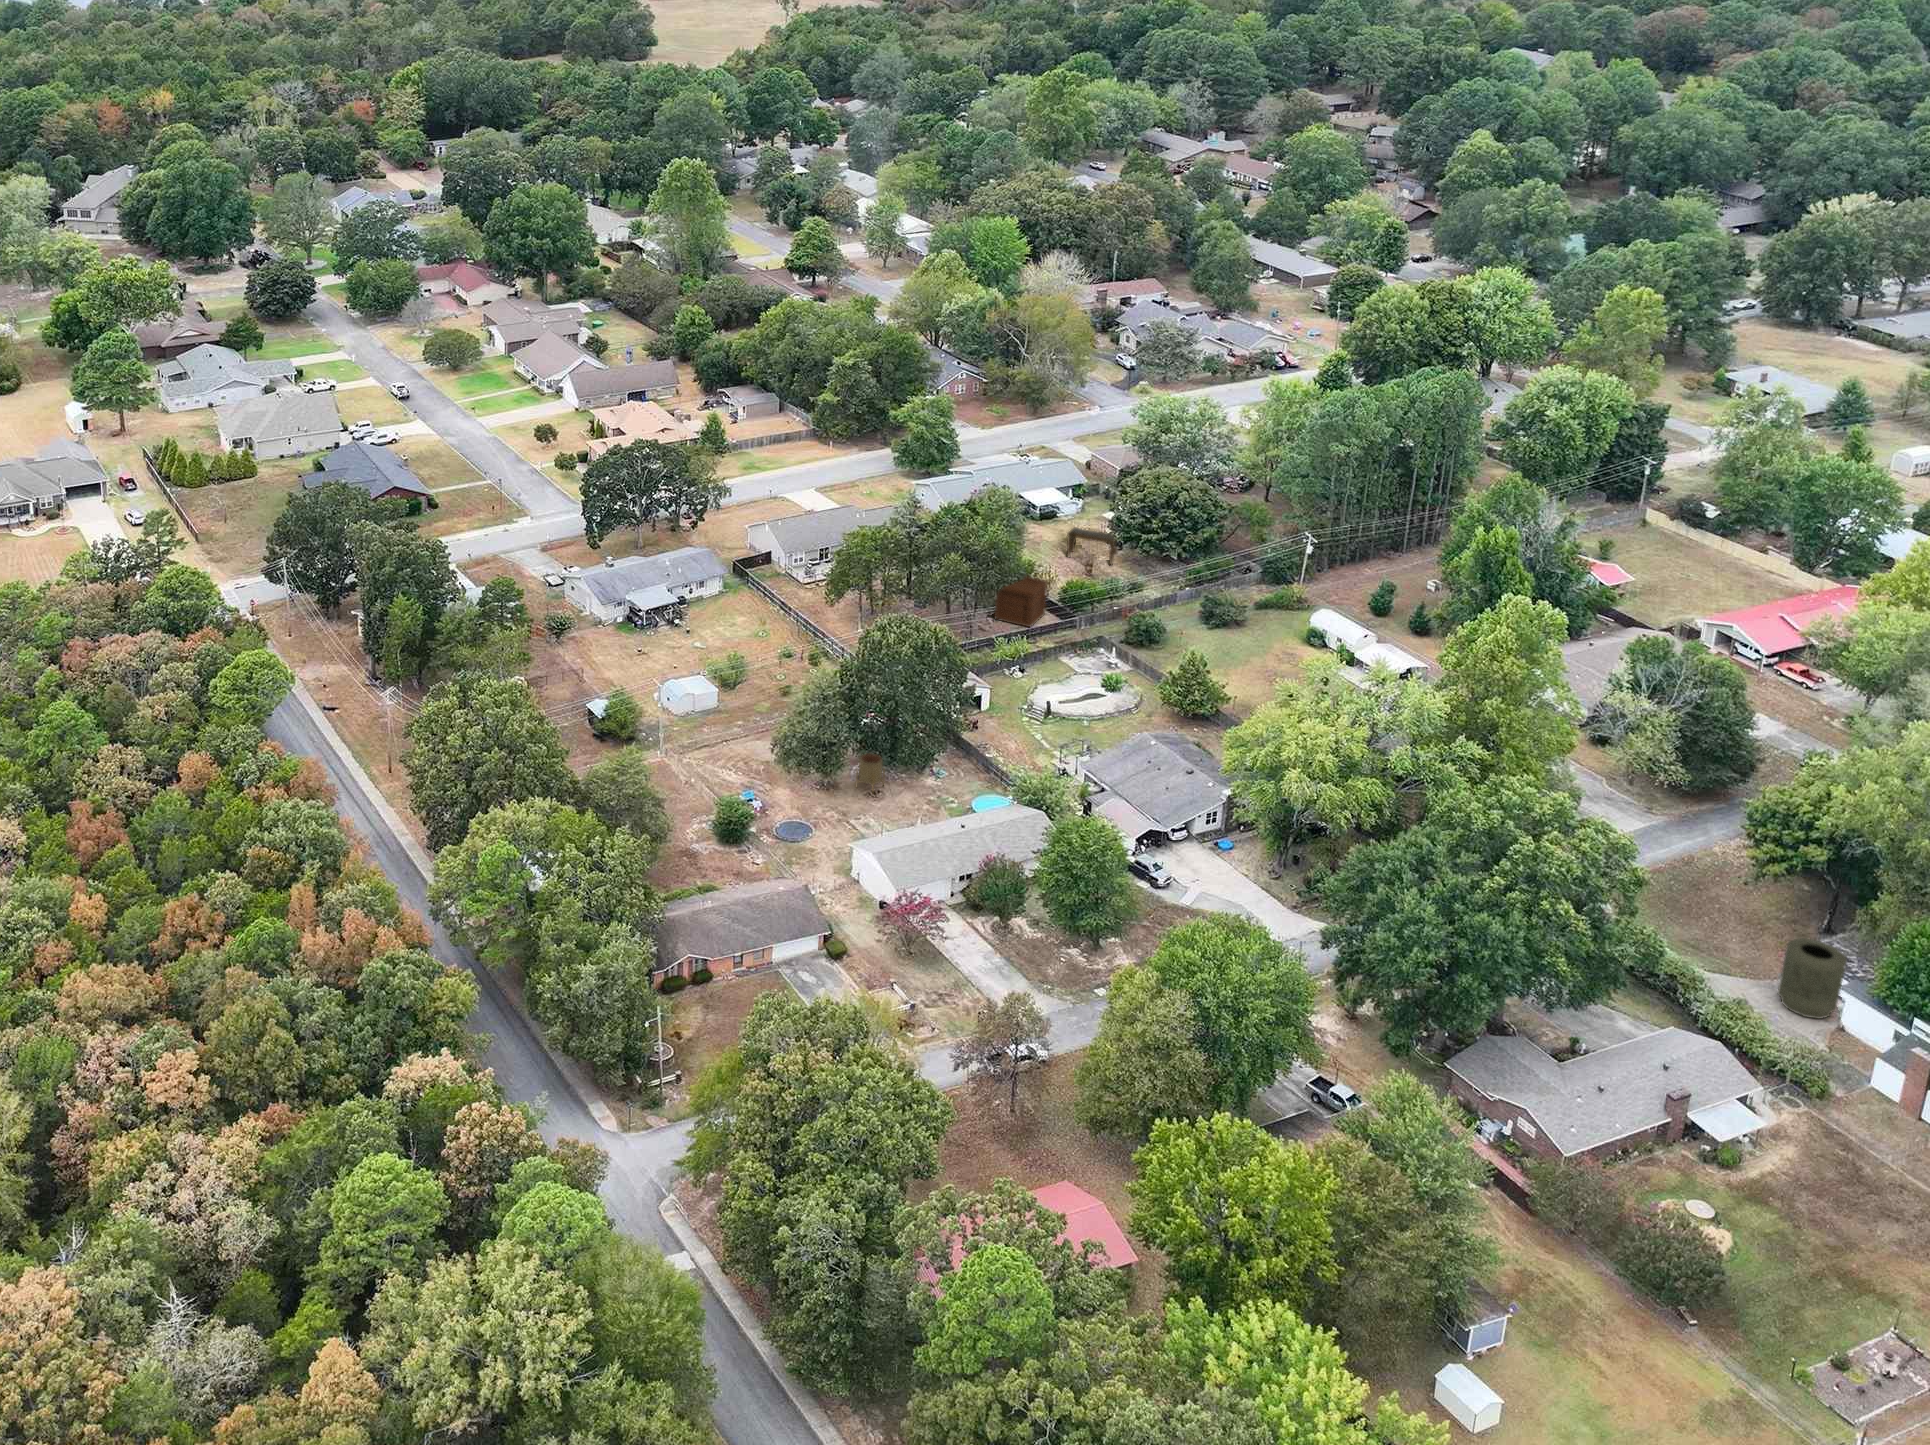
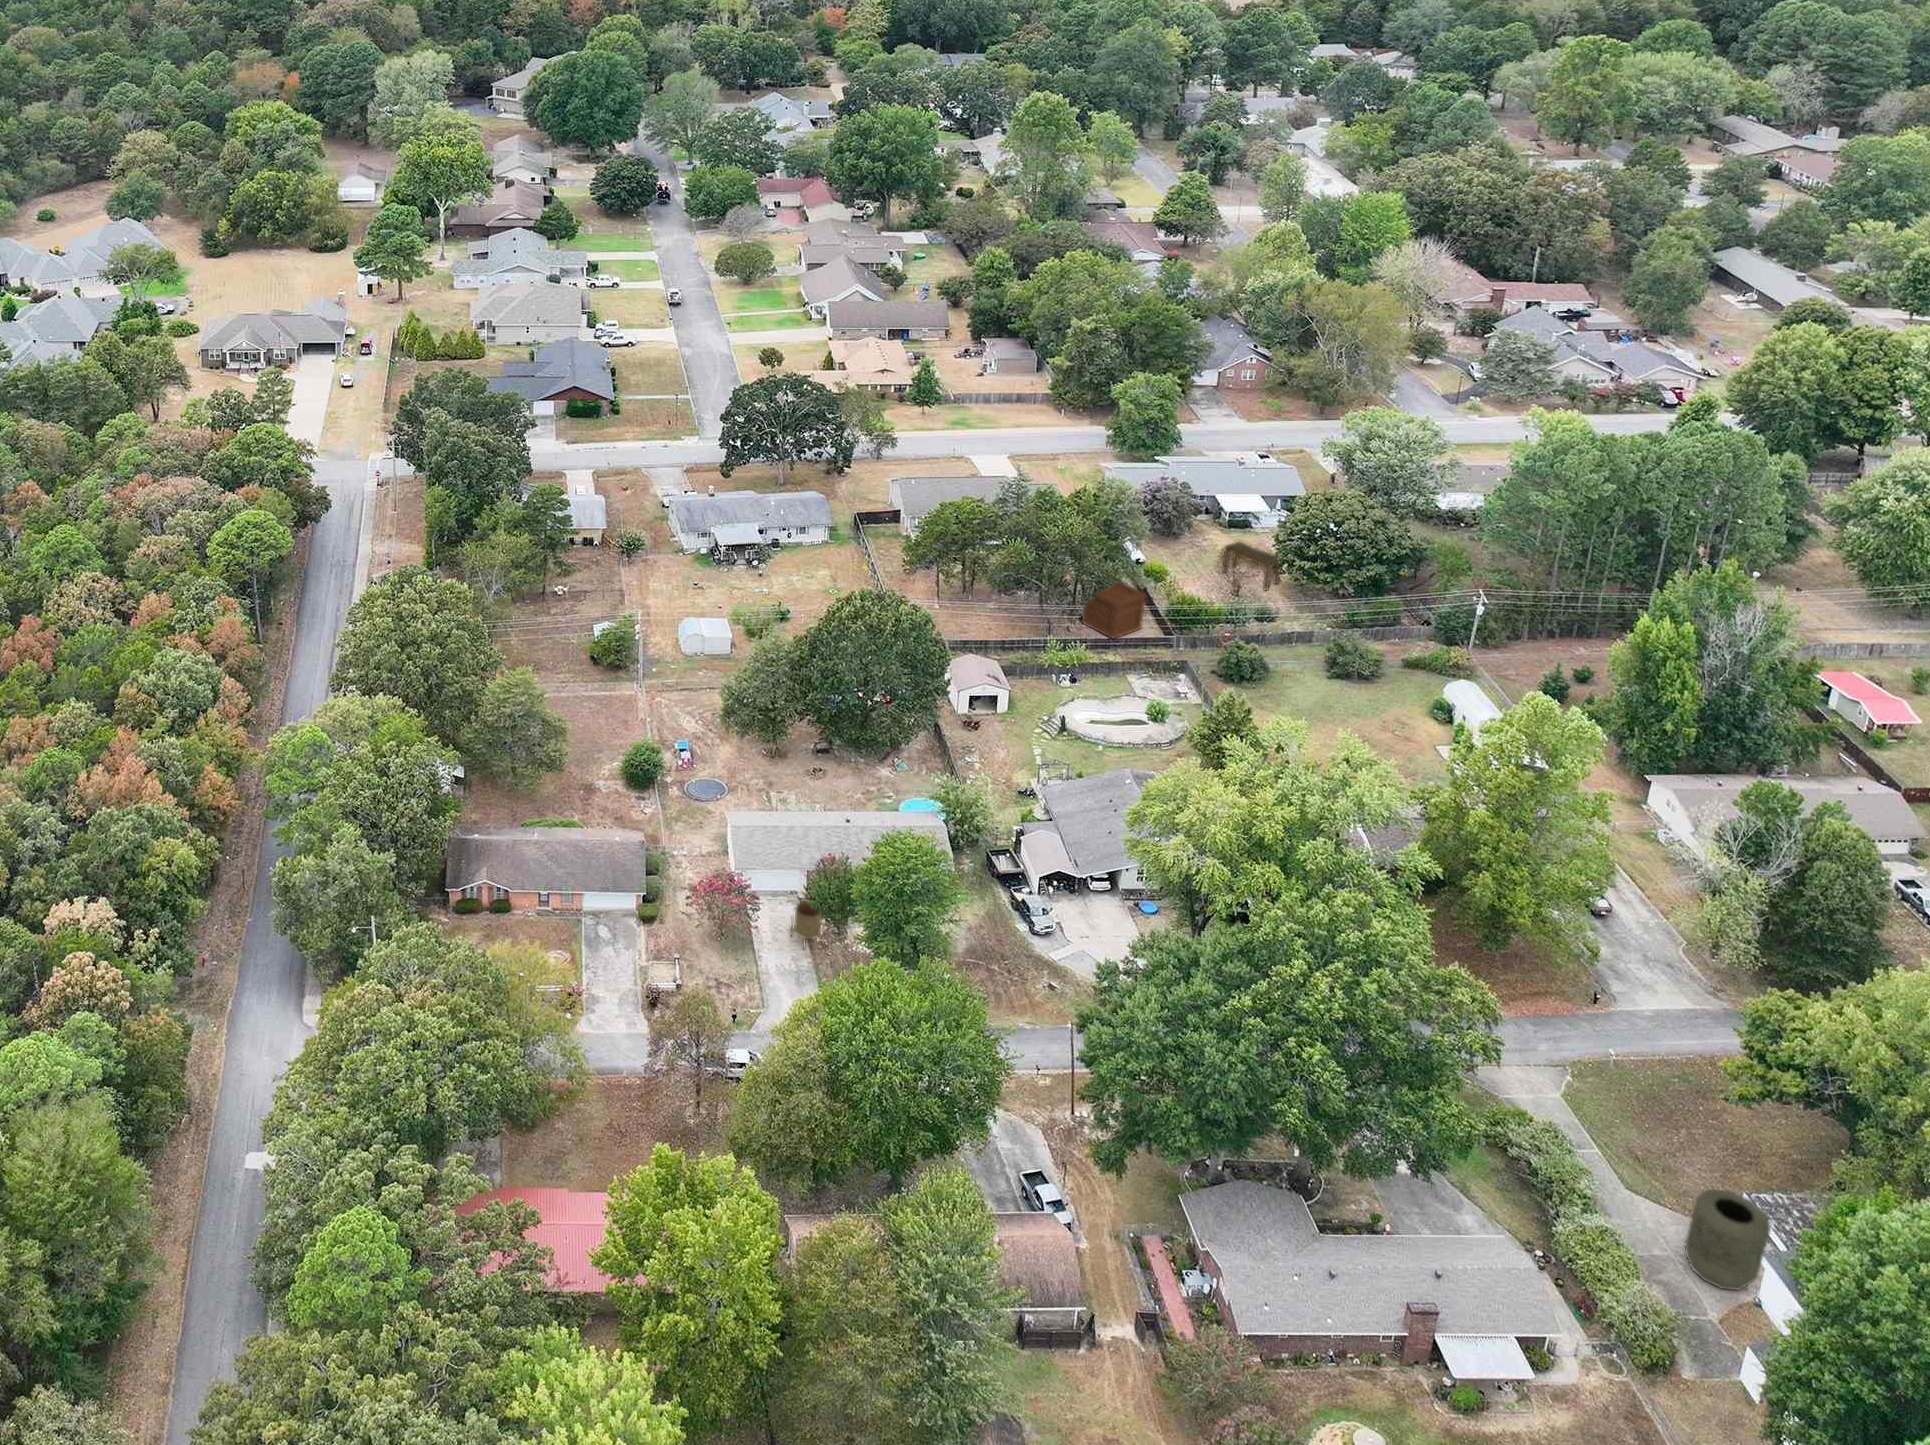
planter: present [855,753,885,788] -> present [790,901,824,943]

